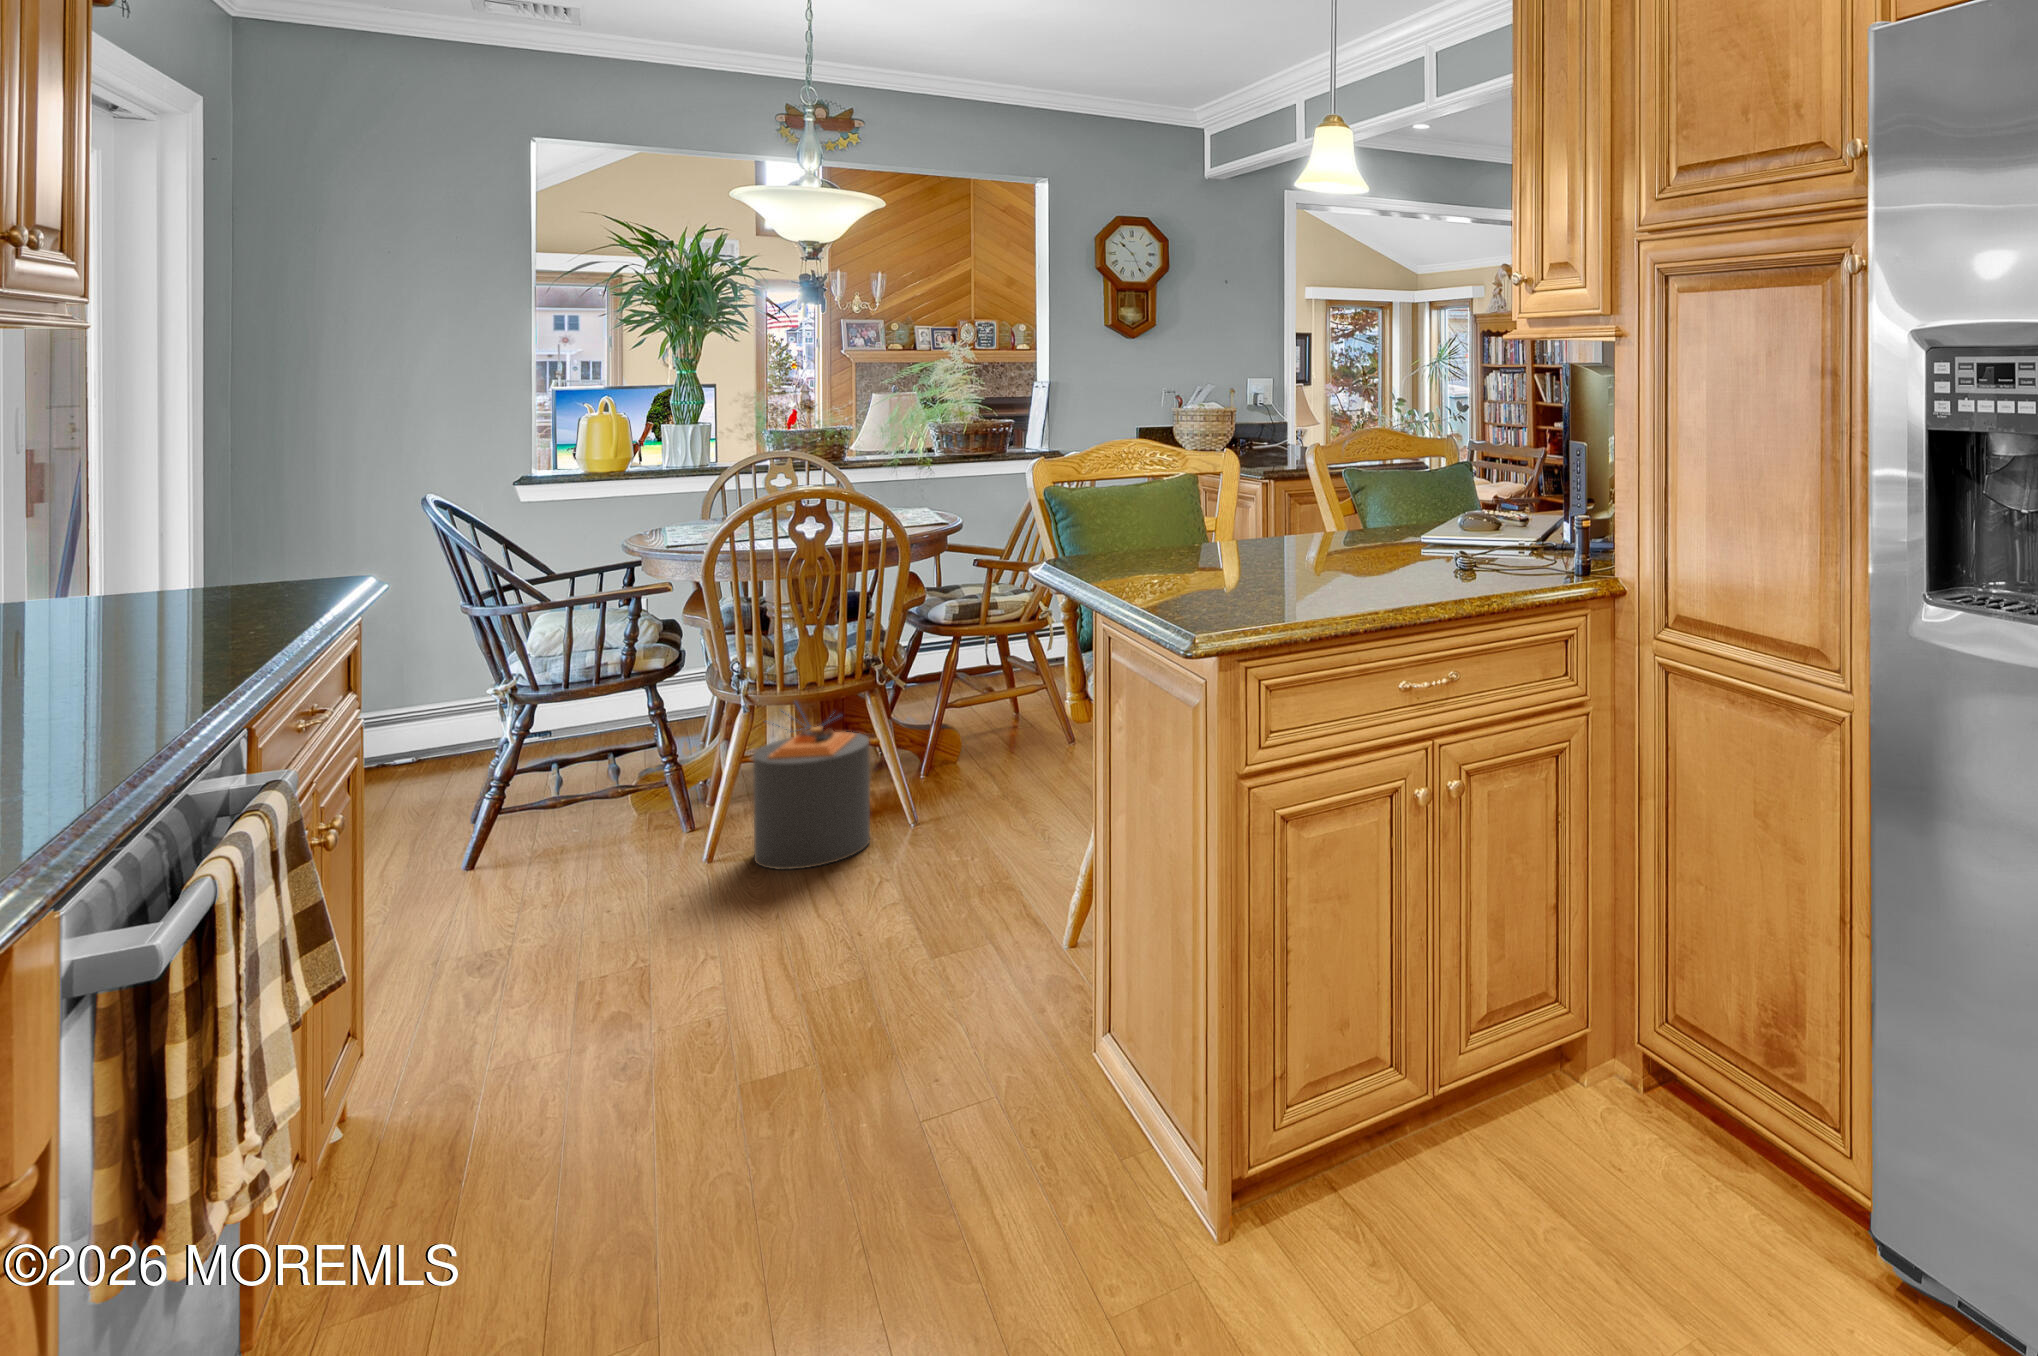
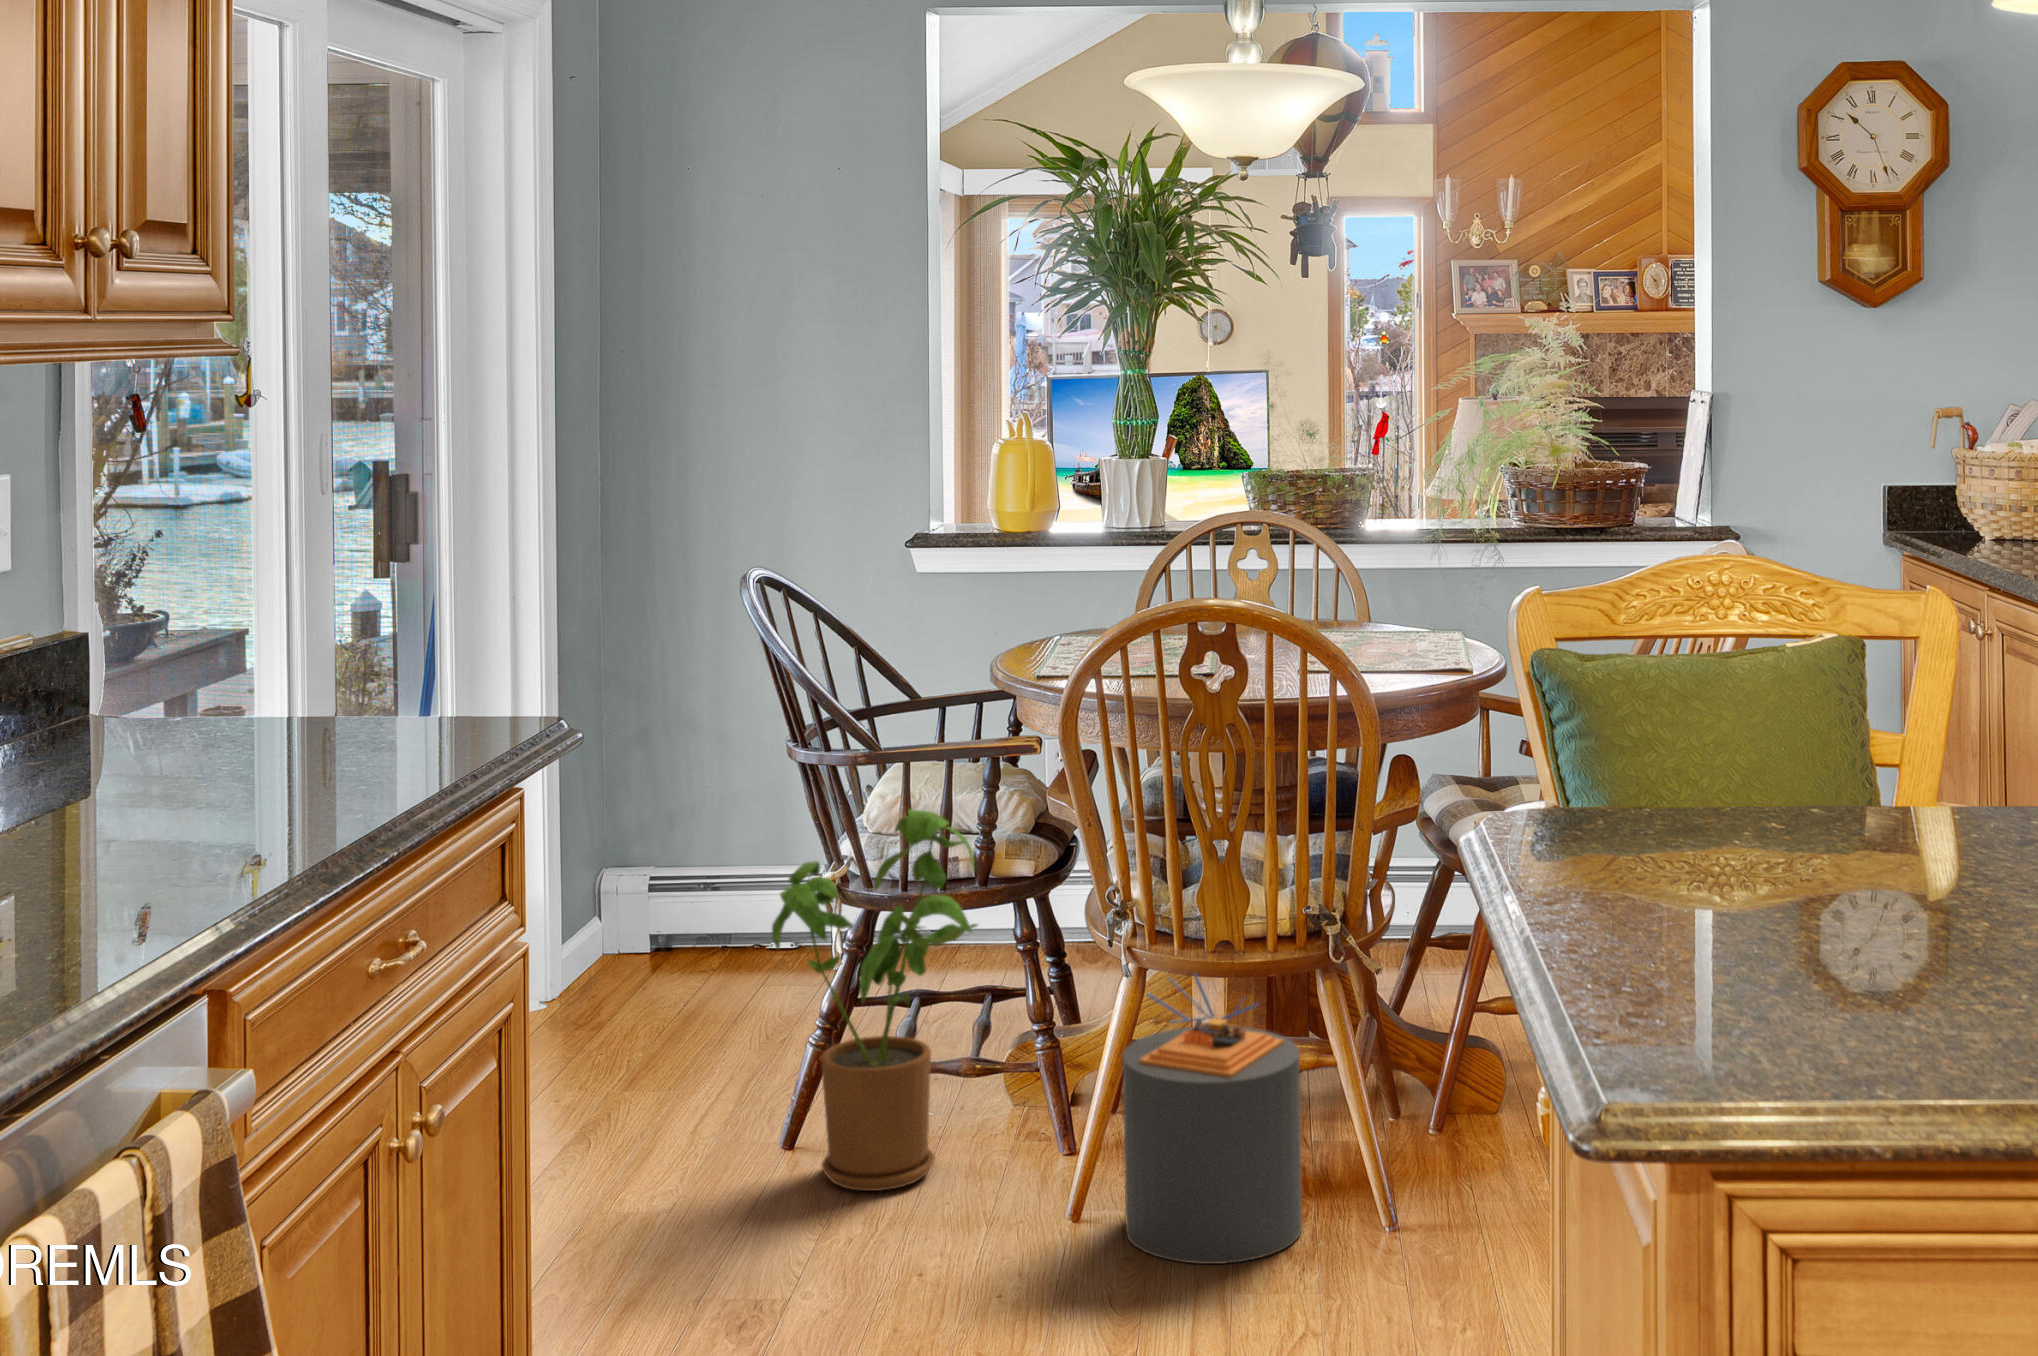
house plant: none [471,631,641,880] -> present [772,810,977,1191]

